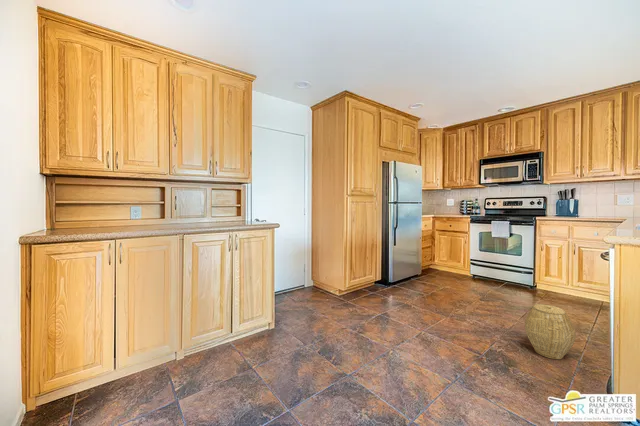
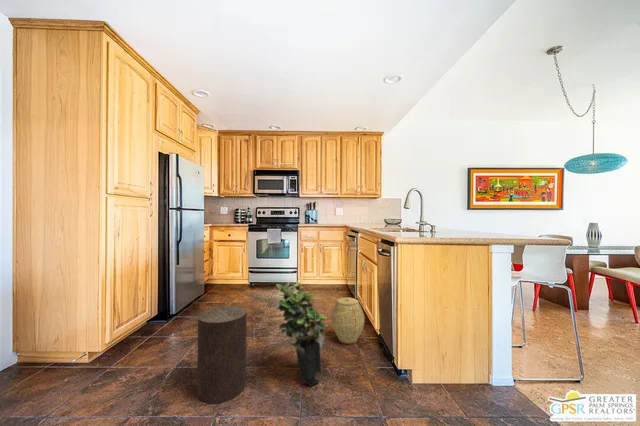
potted plant: none [436,270,492,365] -> present [275,282,327,386]
stool: none [381,277,417,343] -> present [197,306,247,404]

